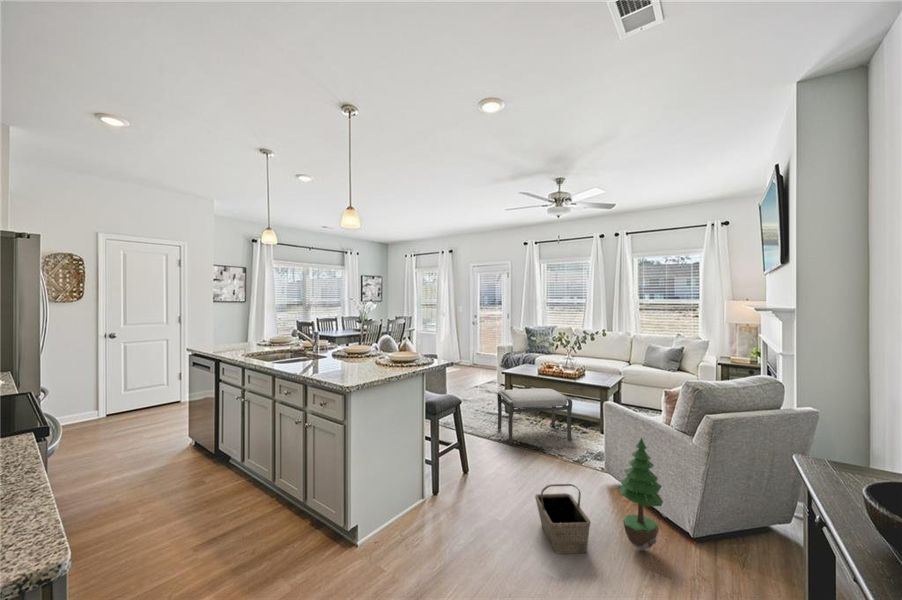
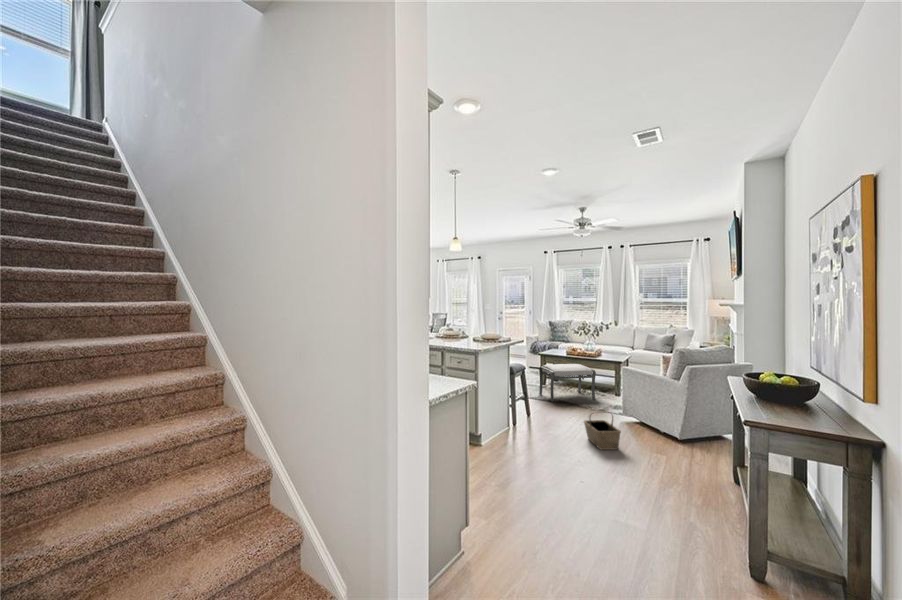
potted tree: present [619,438,663,551] -> none [637,381,664,448]

